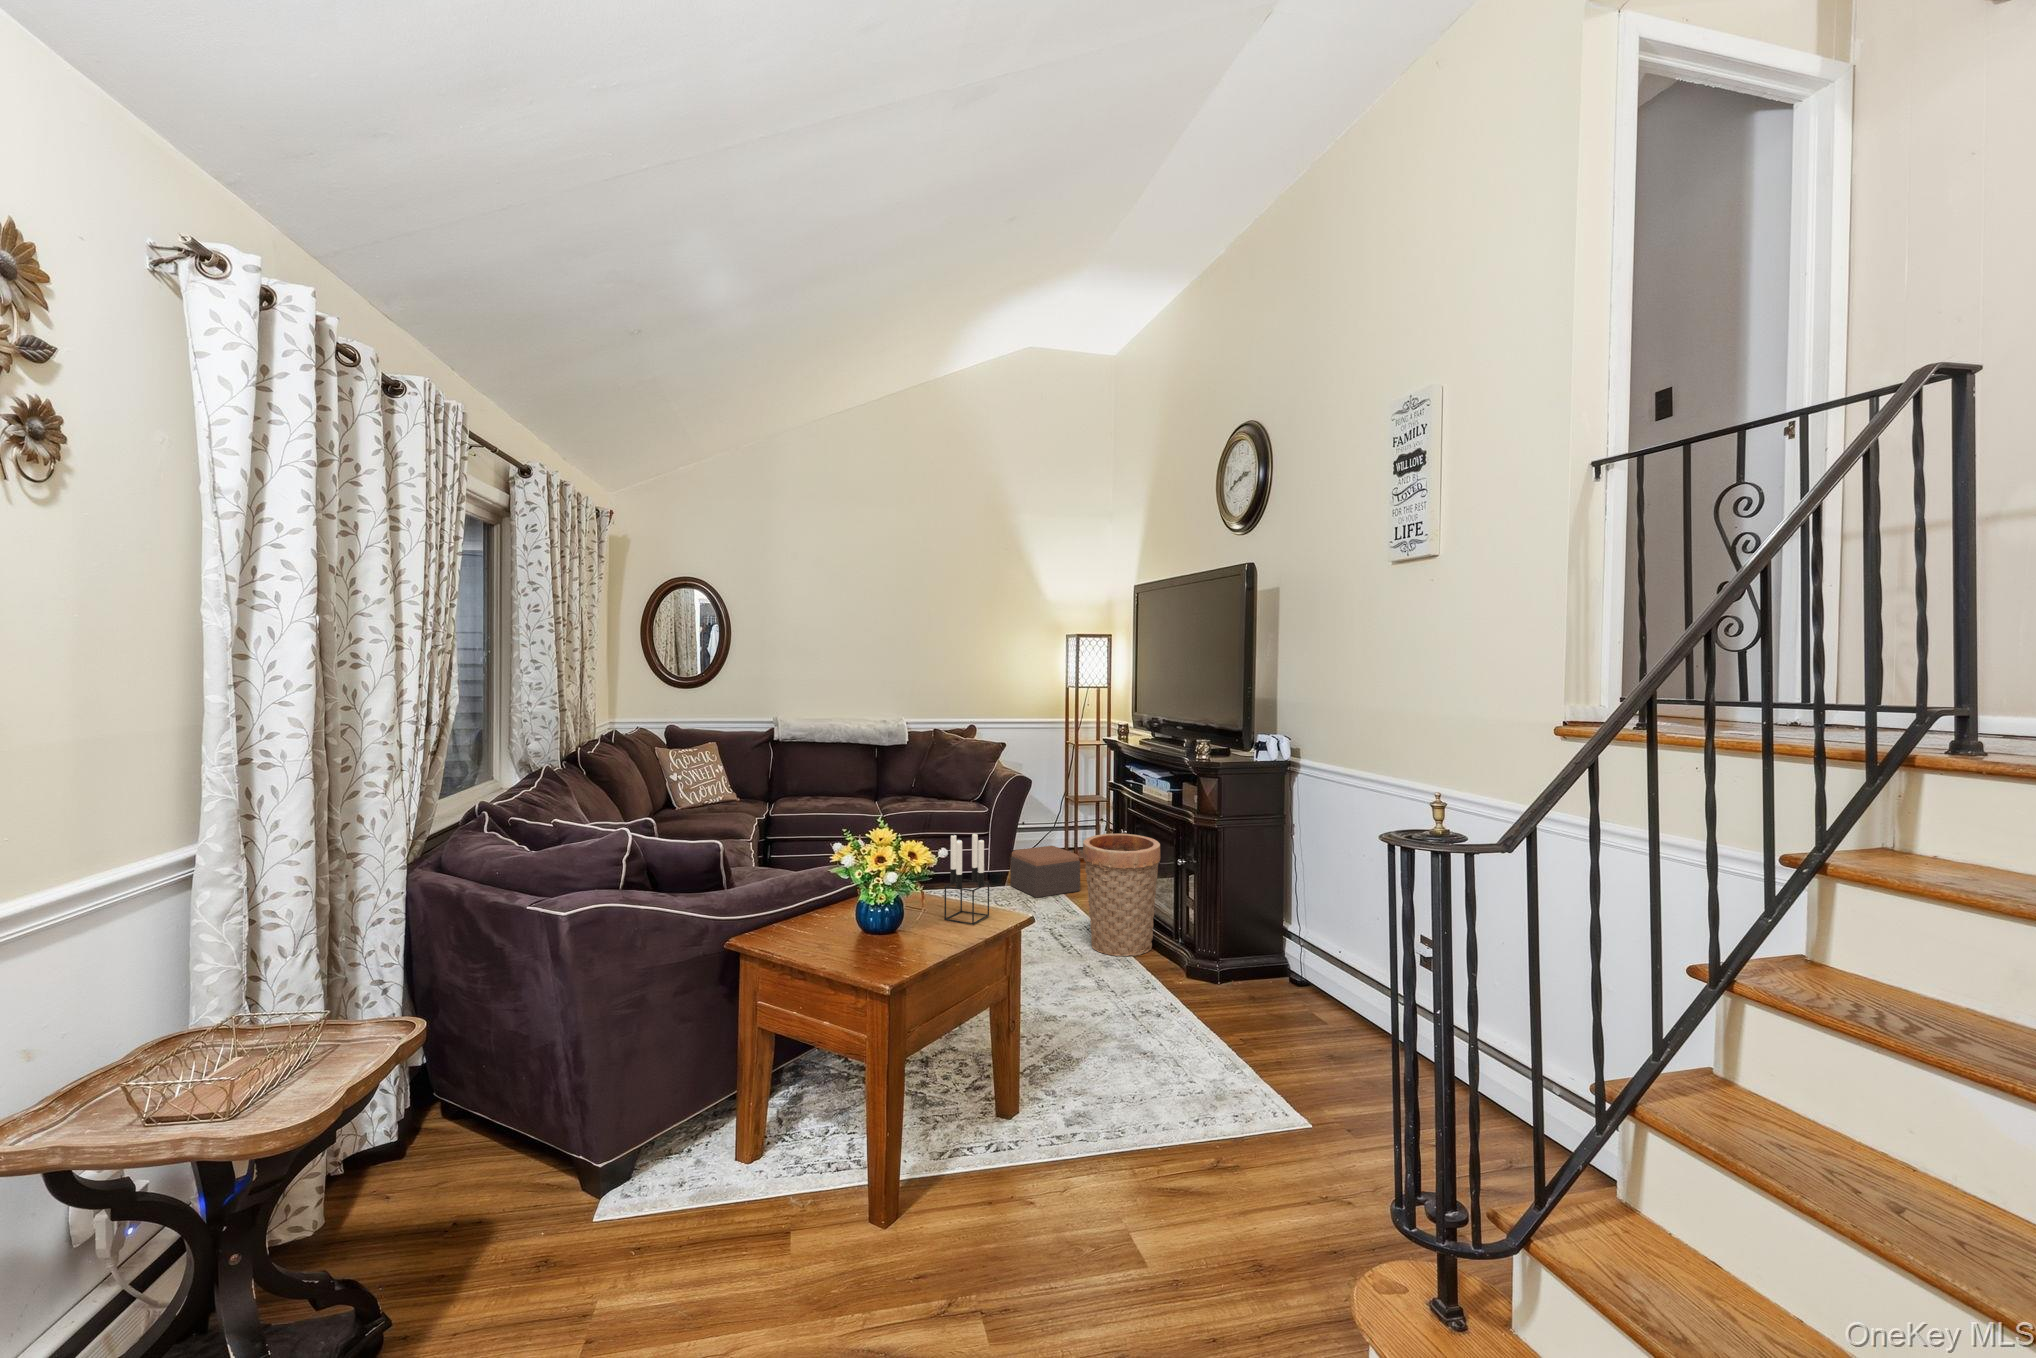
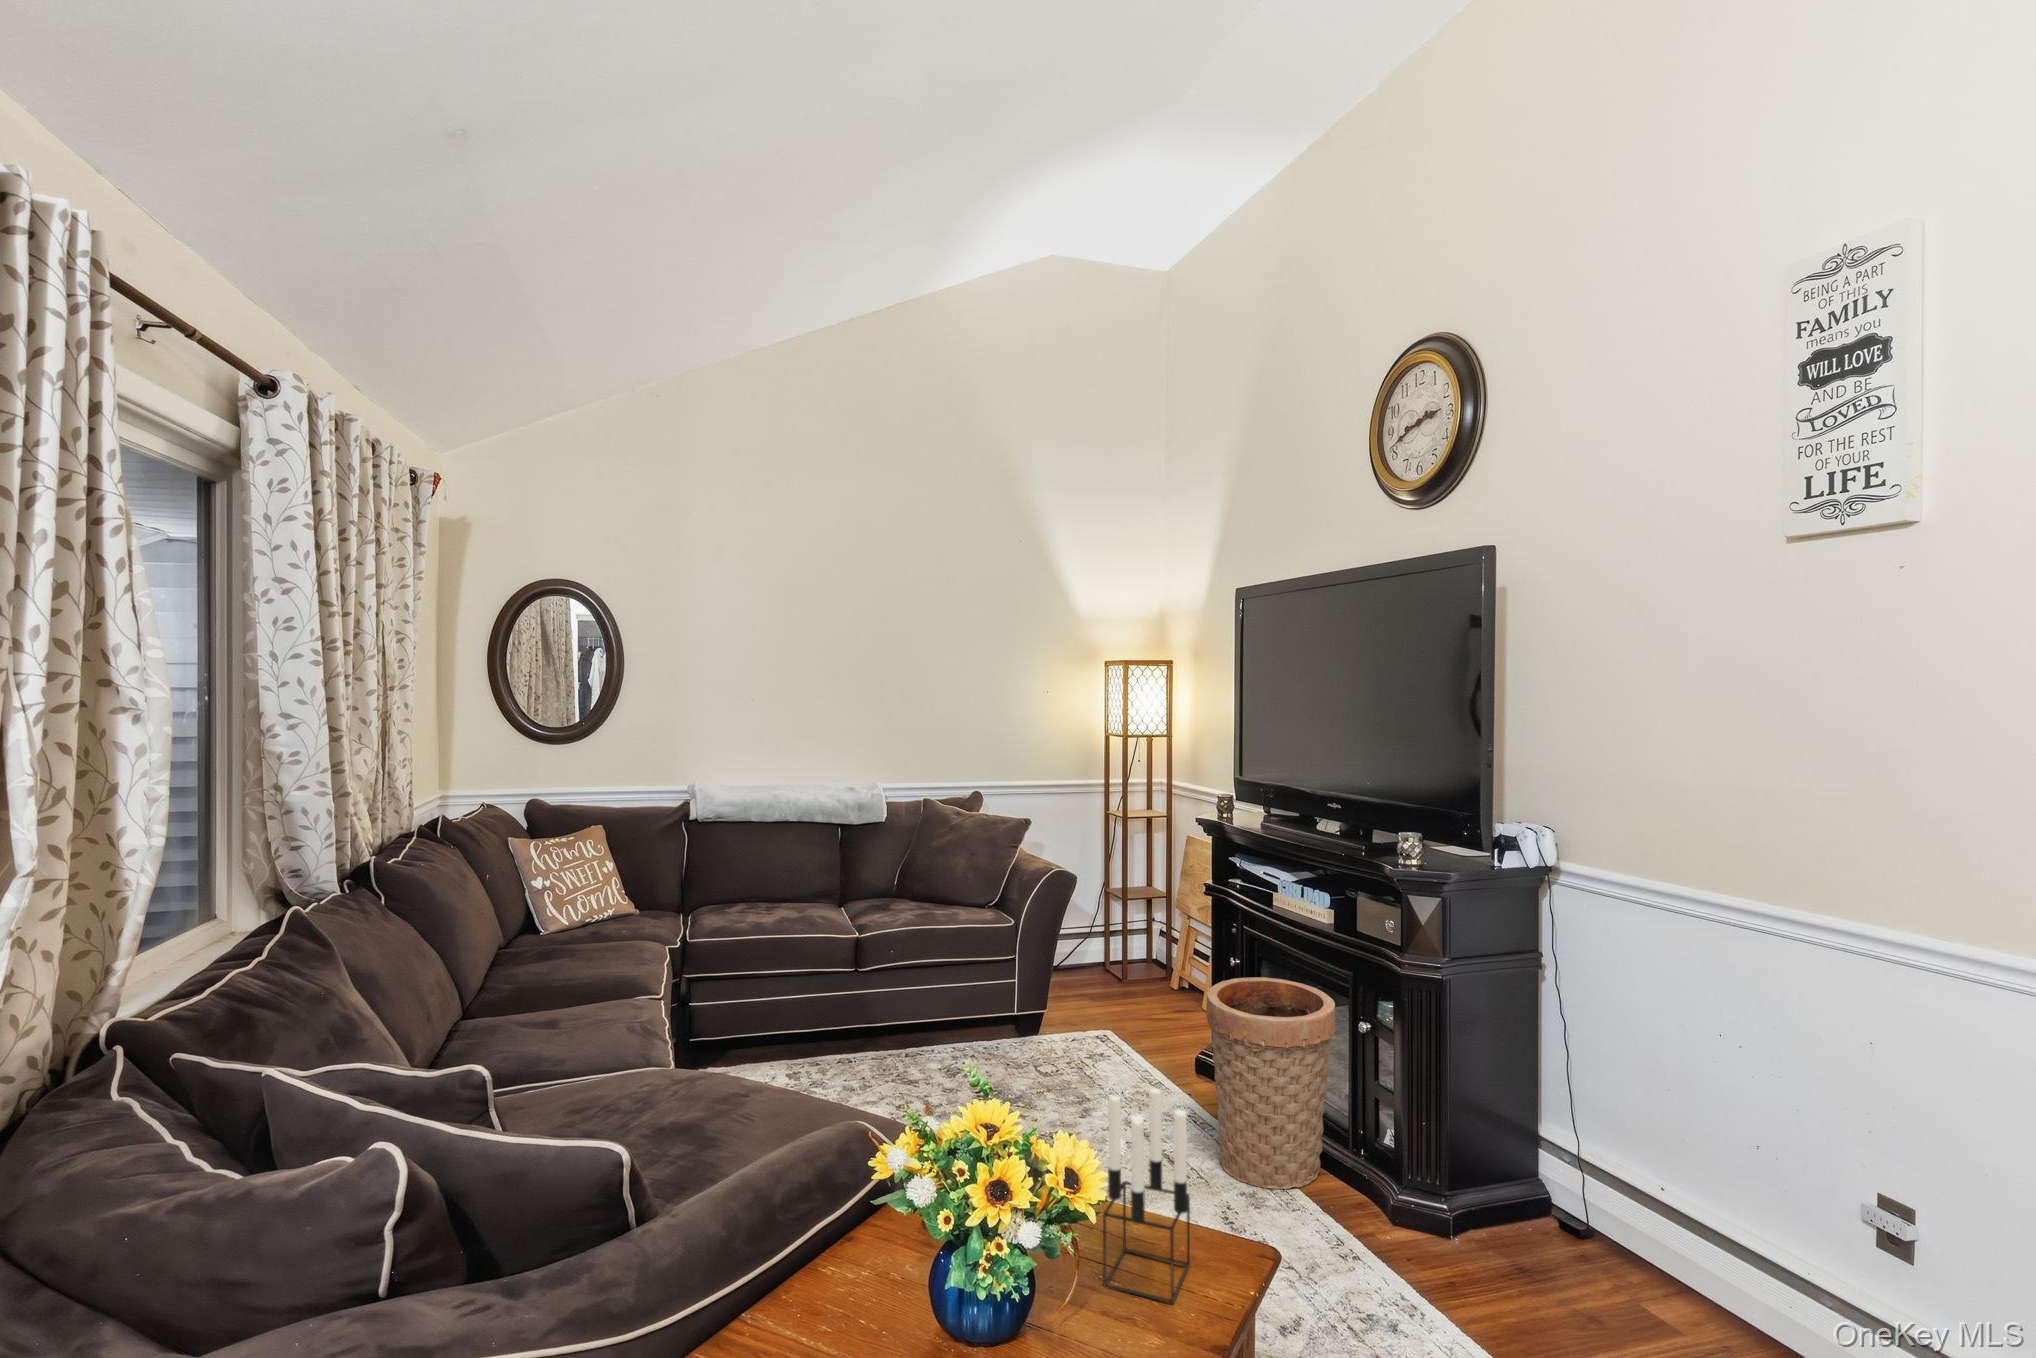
footstool: present [1010,846,1080,898] -> none [1051,973,1158,1060]

